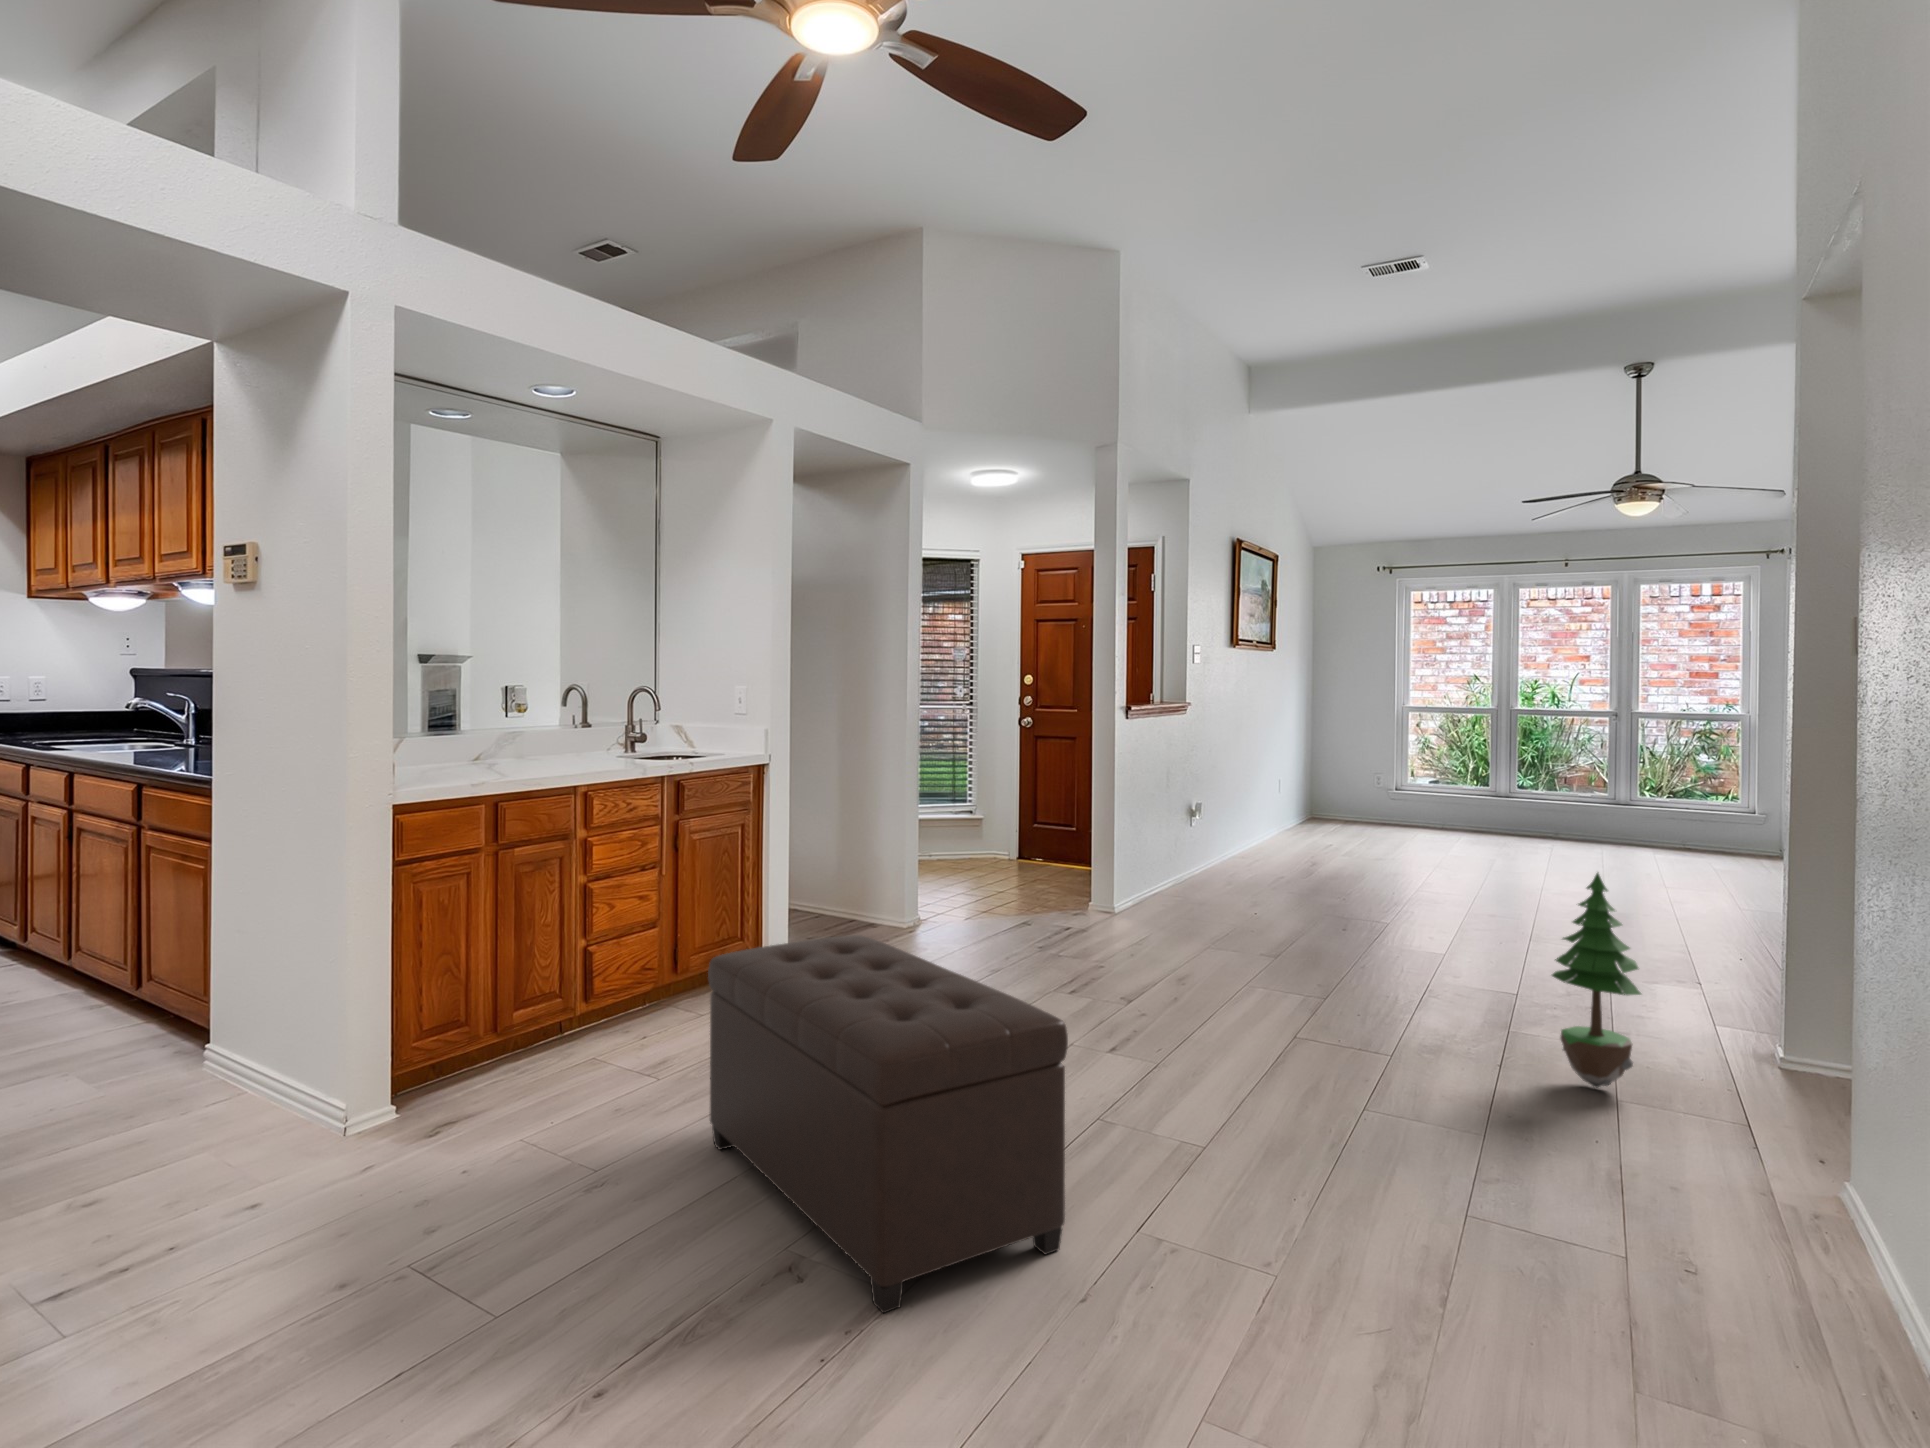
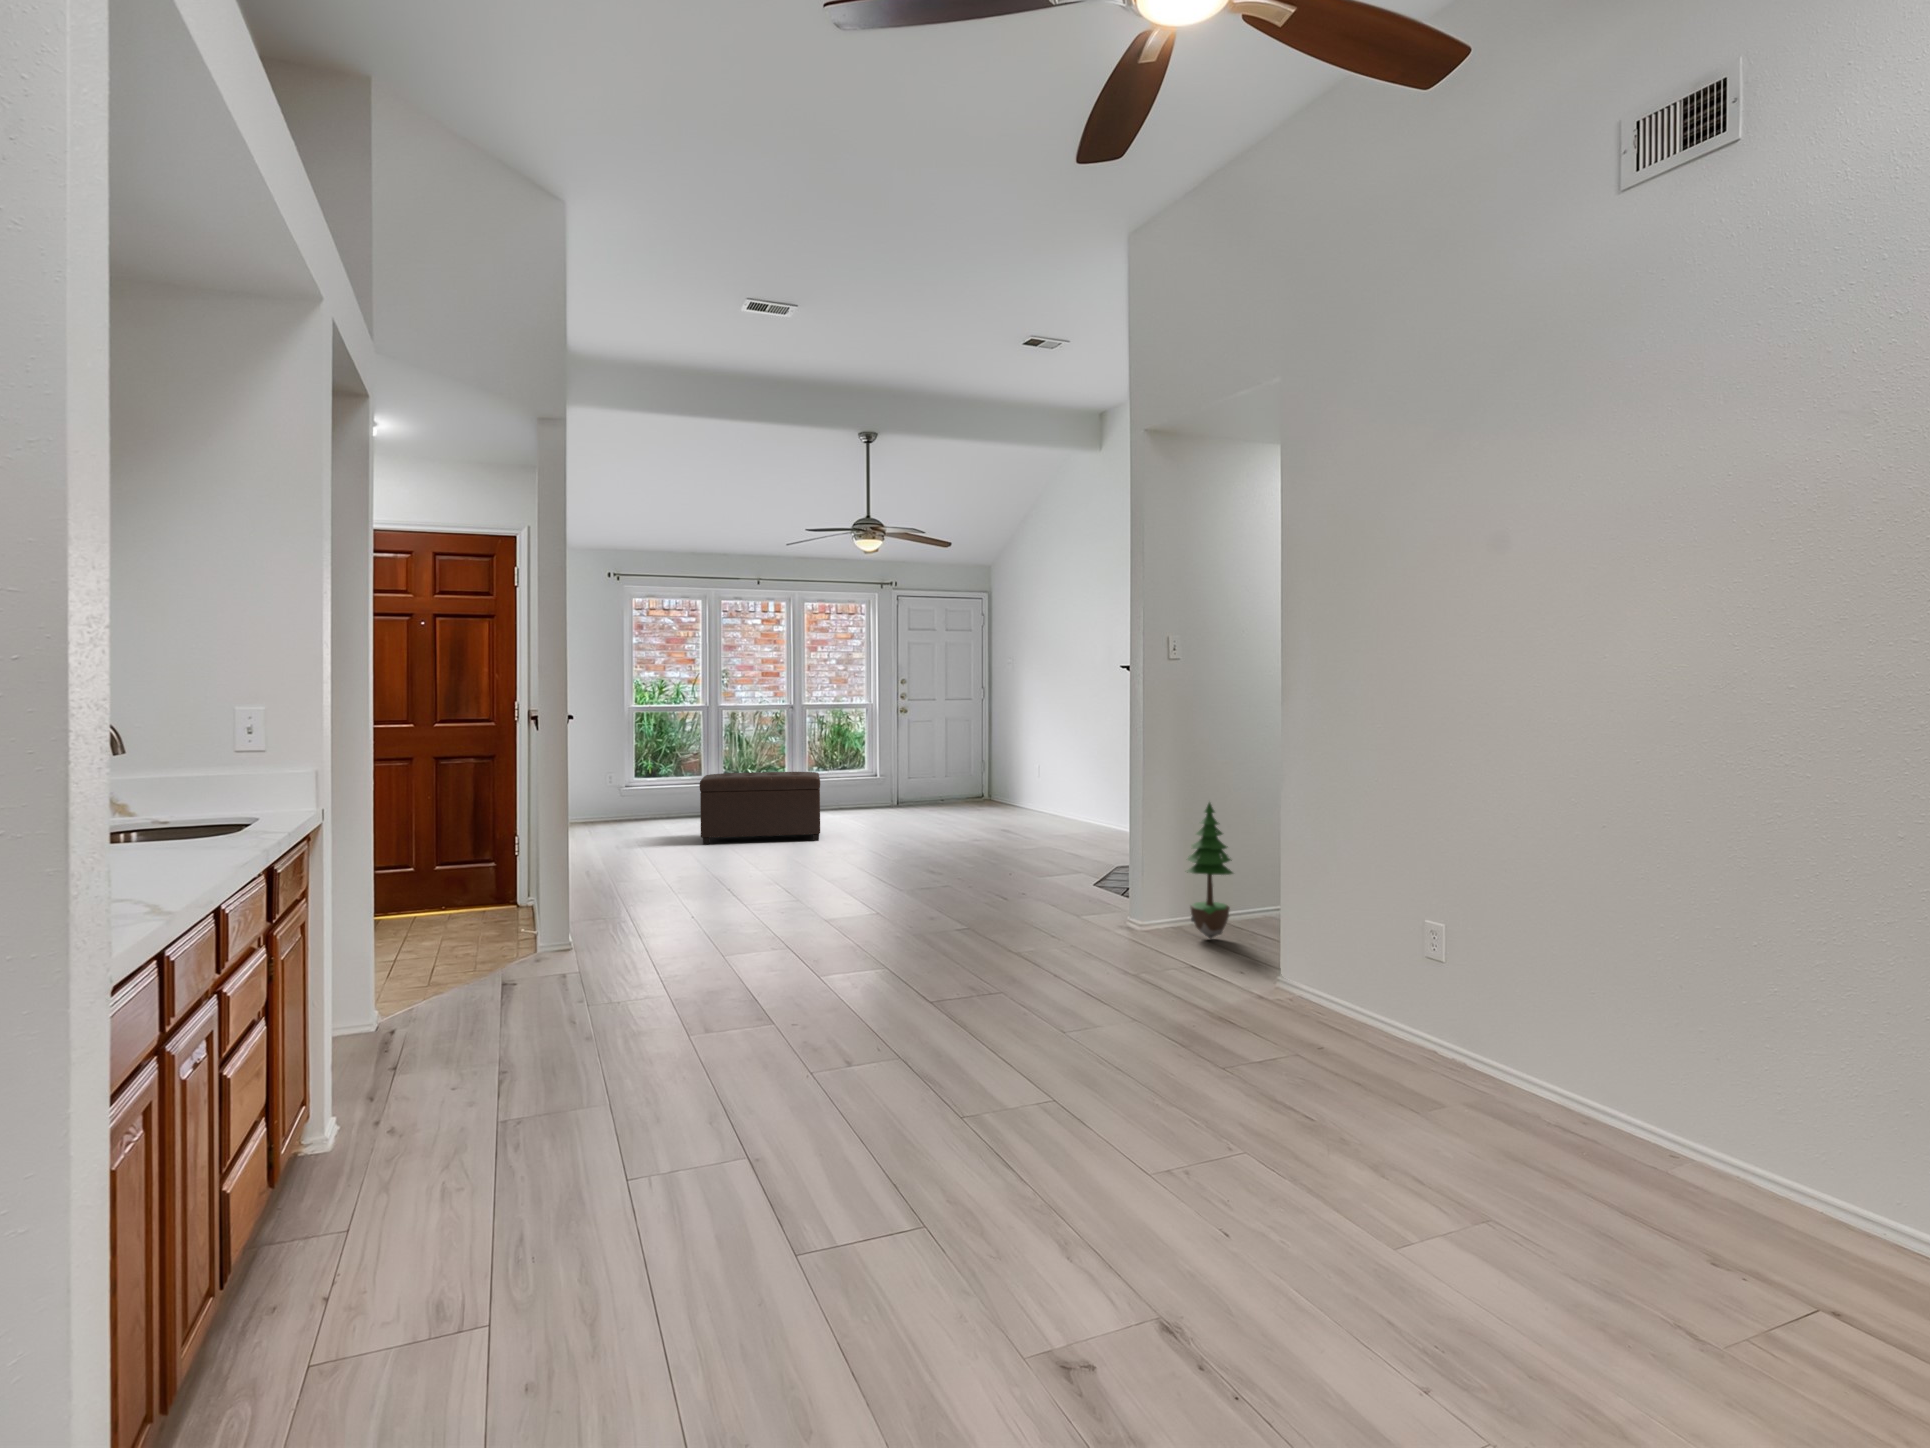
ottoman: present [708,935,1068,1313] -> present [700,772,820,844]

